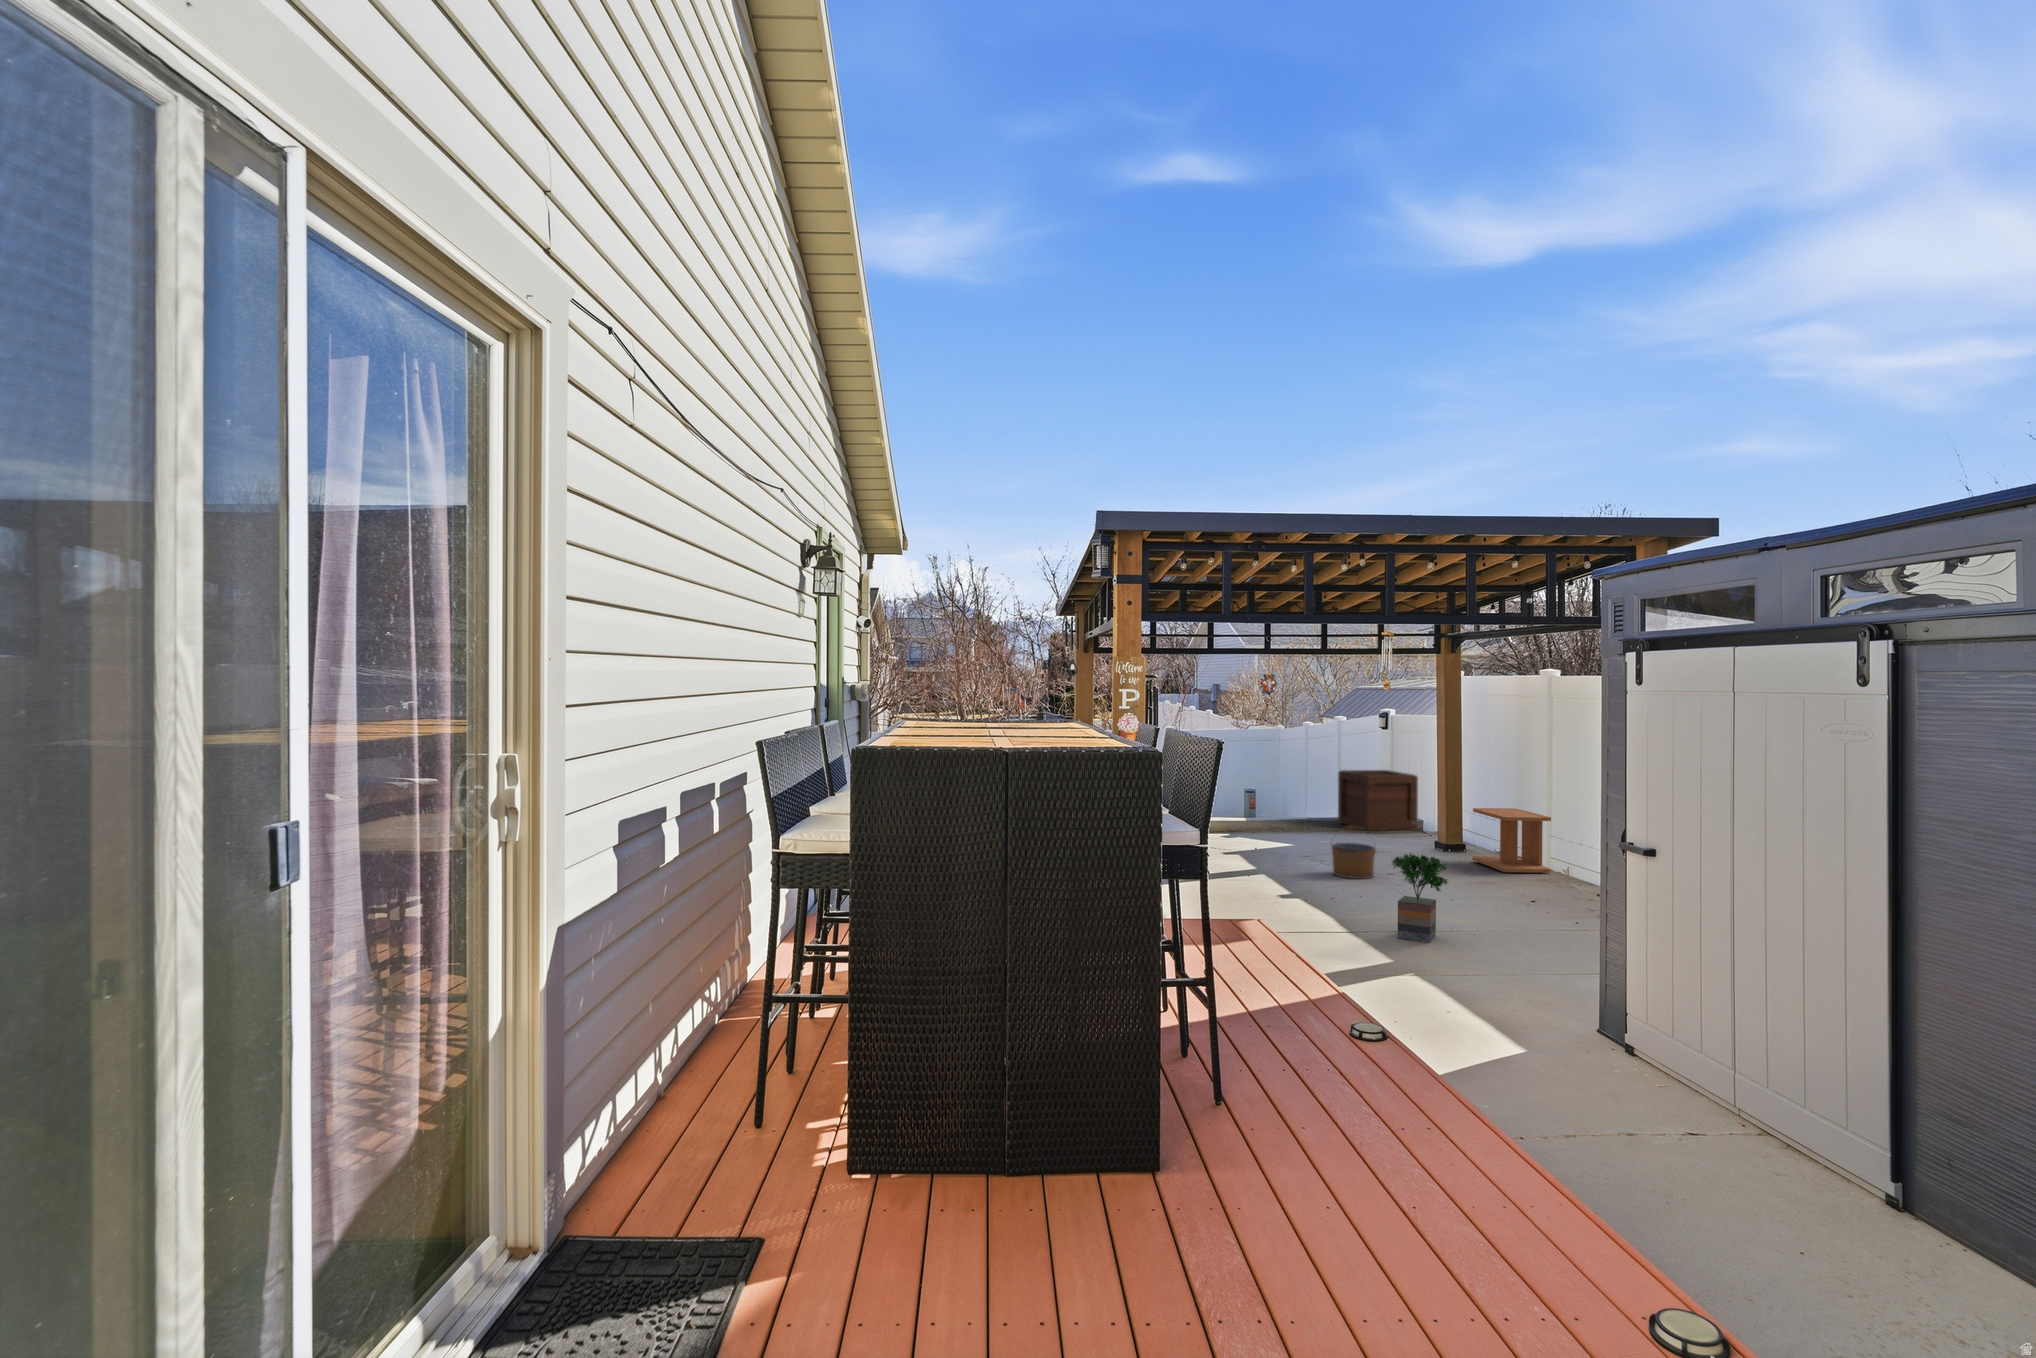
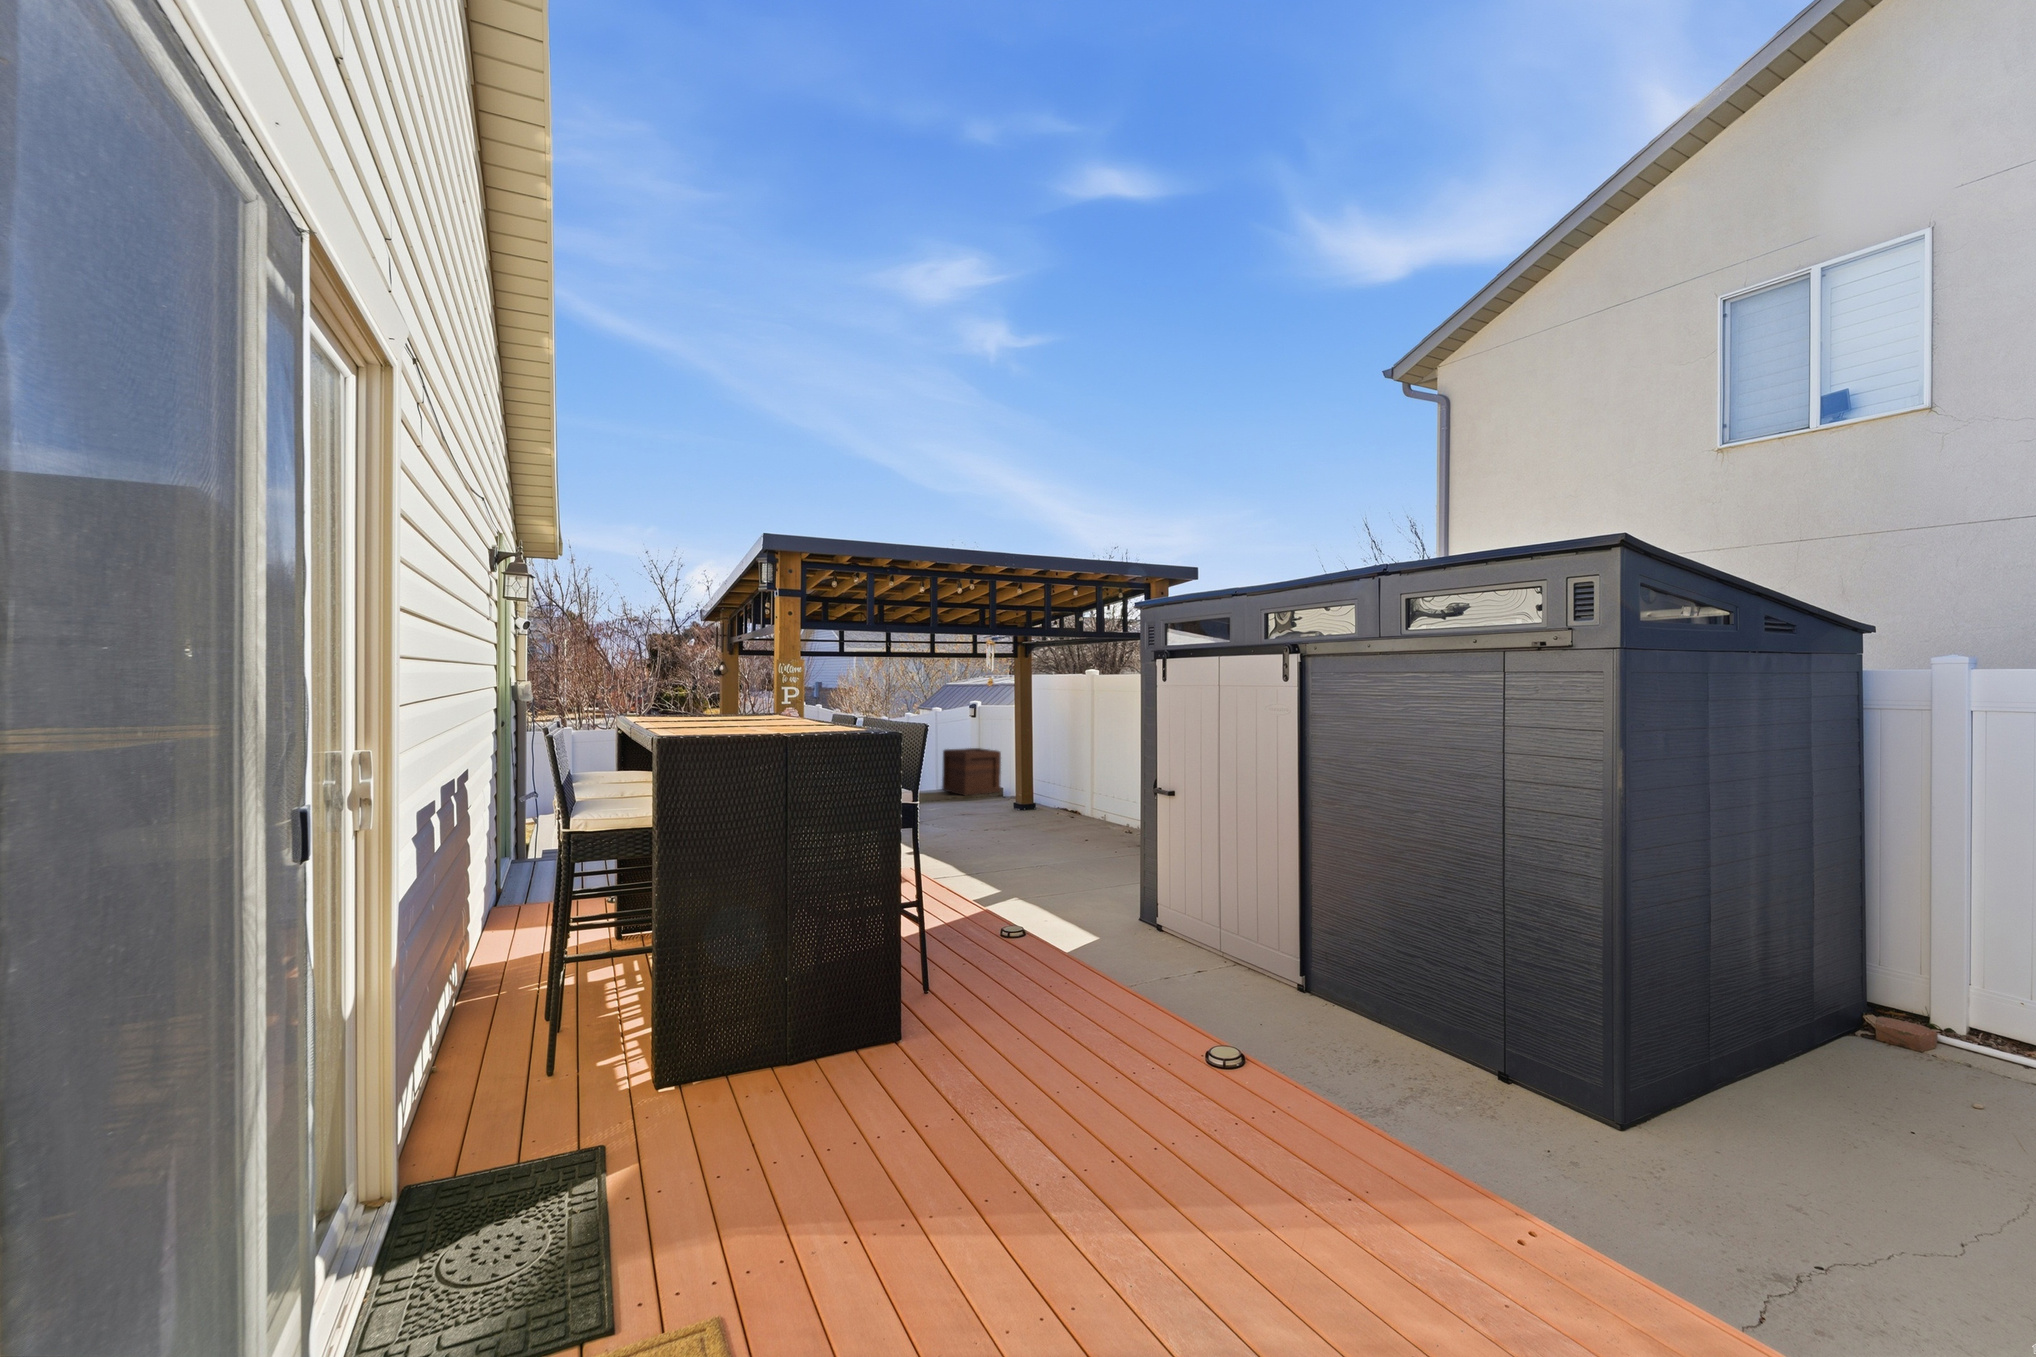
side table: present [1473,808,1551,873] -> none [1043,772,1094,819]
bucket: present [1331,826,1376,879] -> none [947,791,980,831]
potted tree: present [1392,854,1448,943] -> none [1000,807,1041,871]

